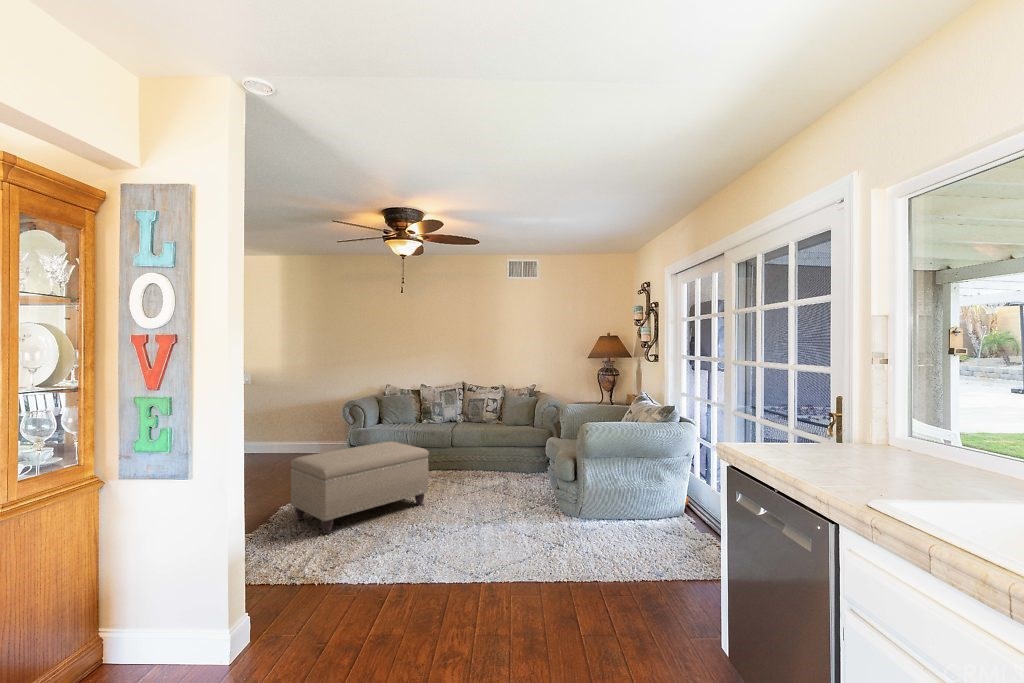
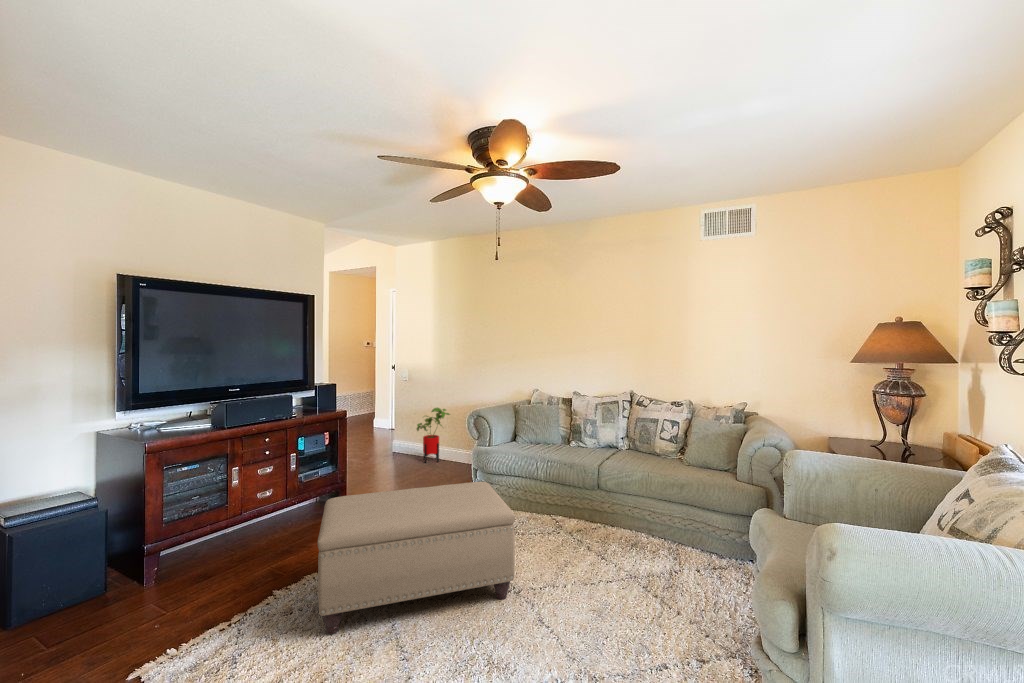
house plant: none [270,406,303,457] -> present [417,408,450,462]

